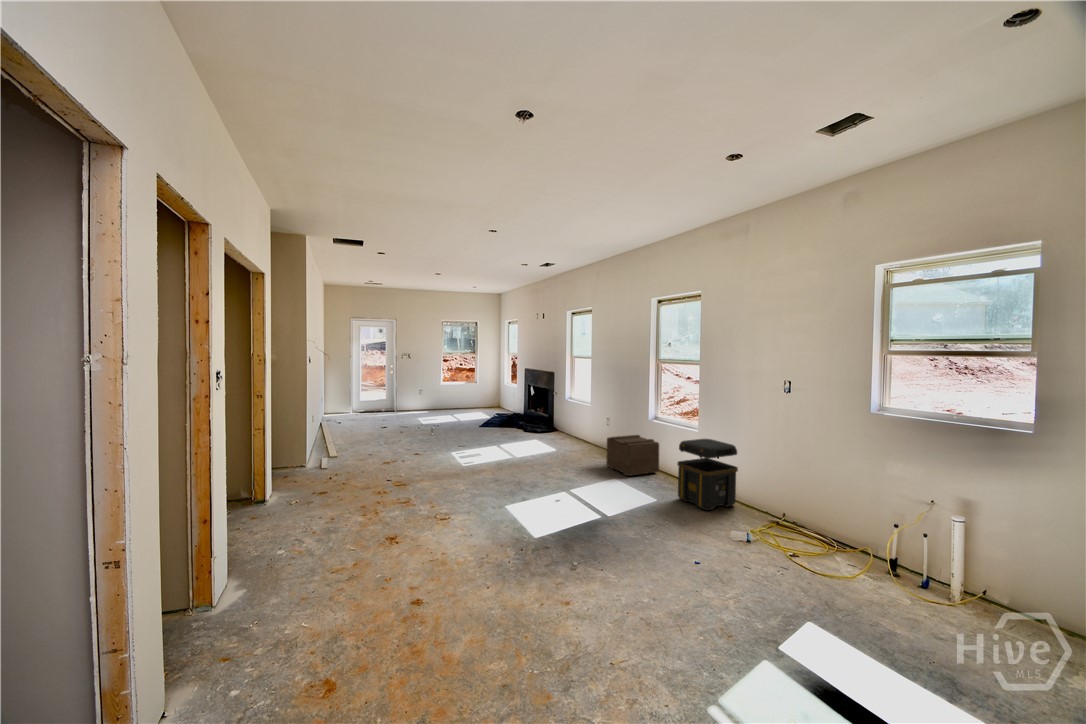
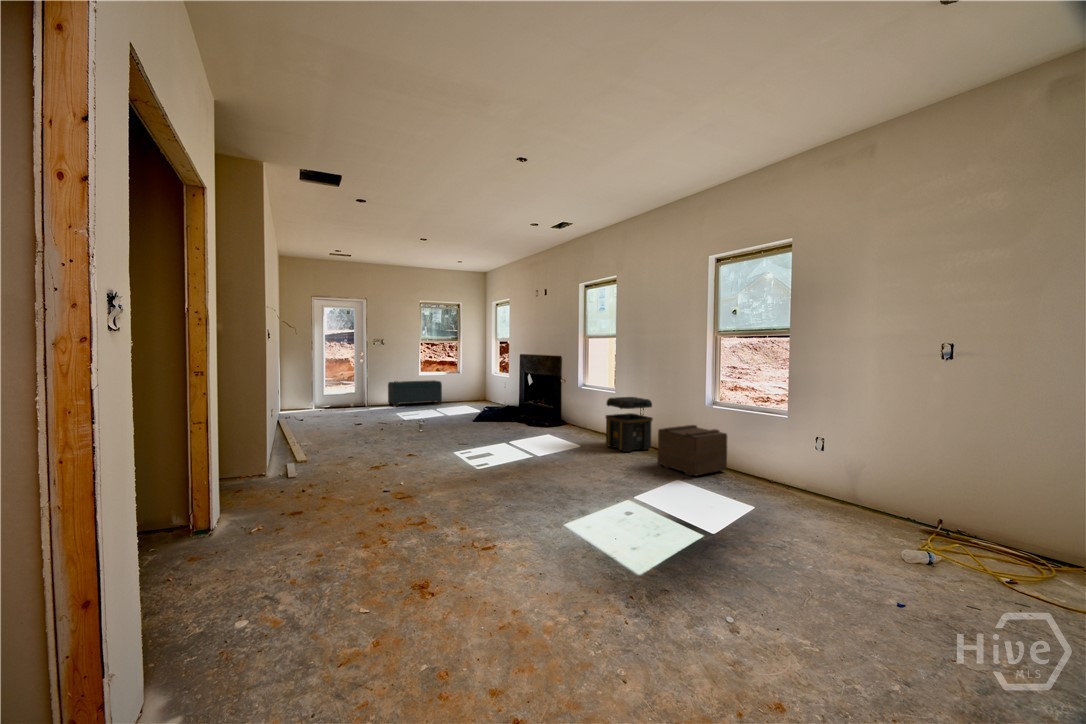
bench: none [414,389,459,412] -> present [388,380,442,407]
toolbox: present [677,439,738,510] -> present [606,397,653,452]

